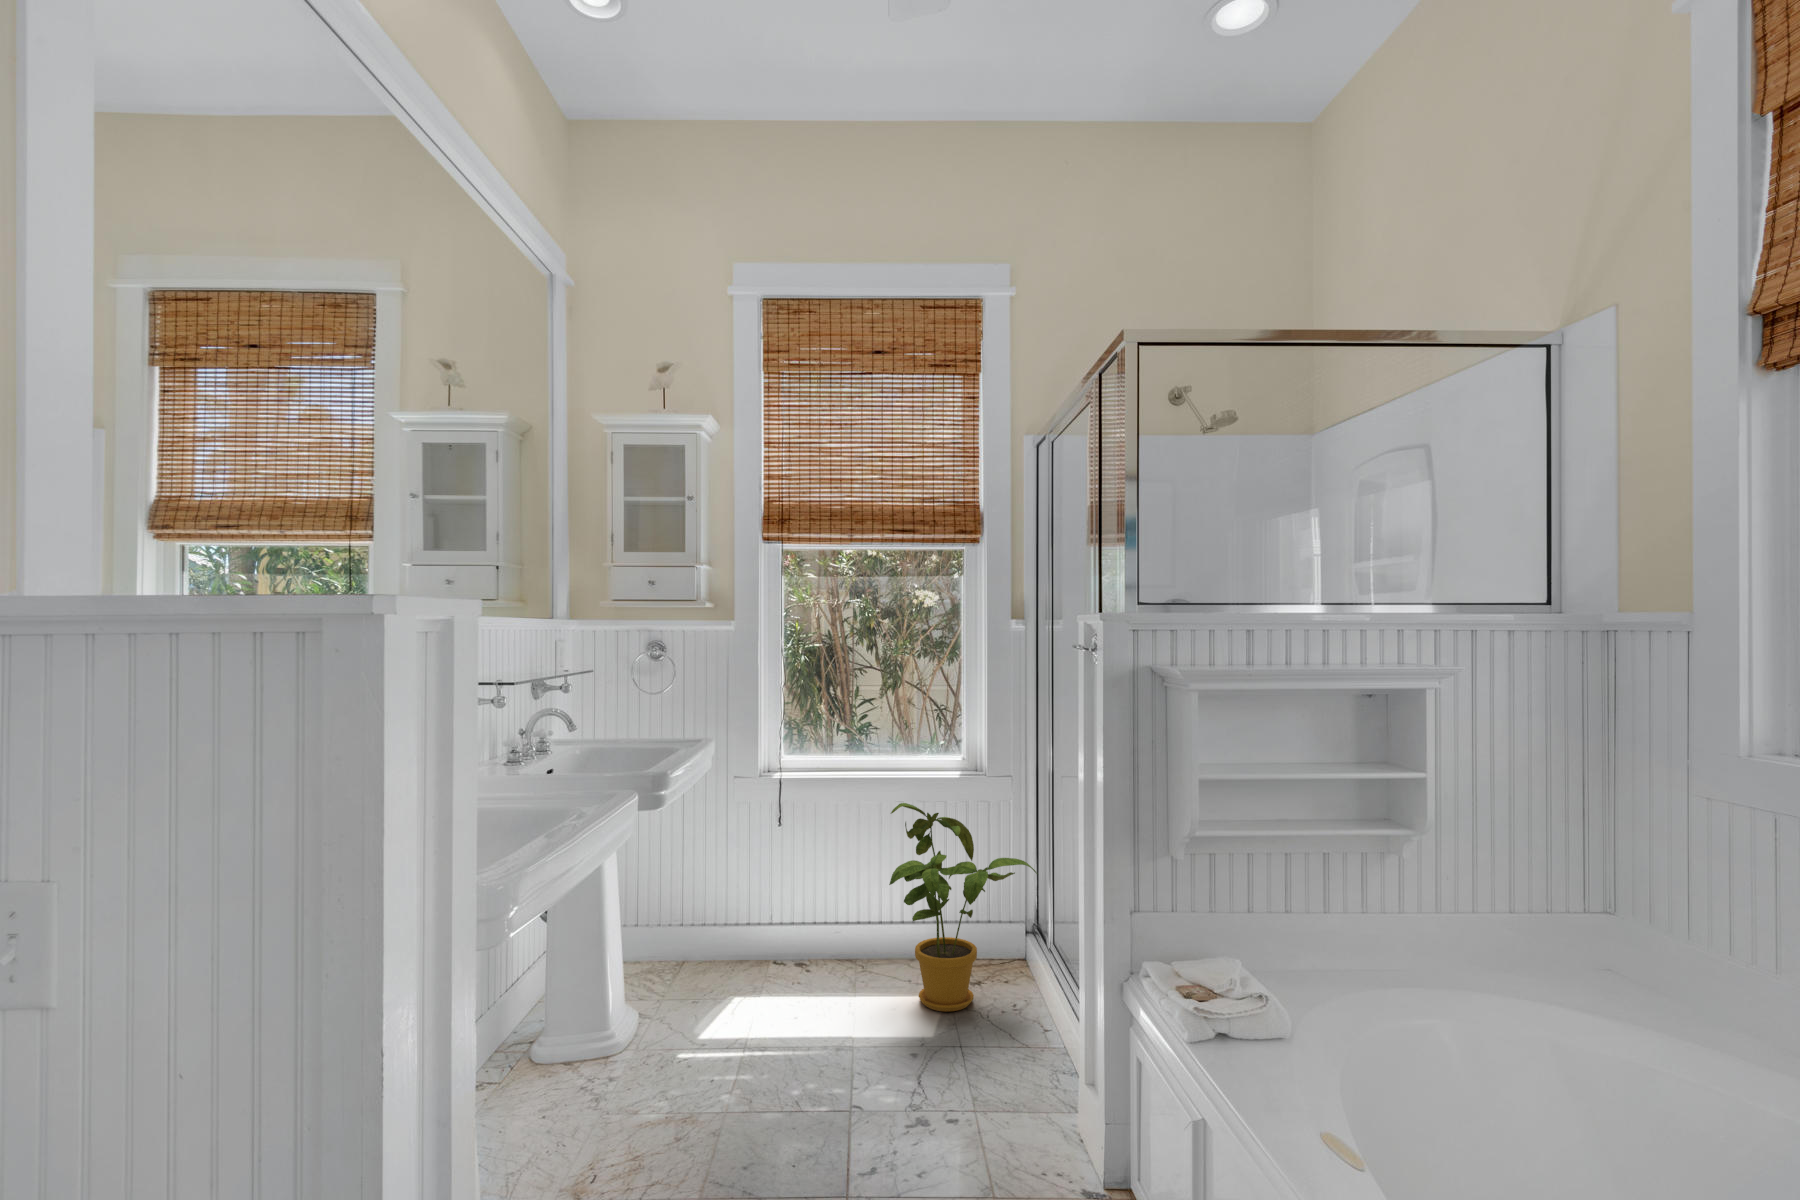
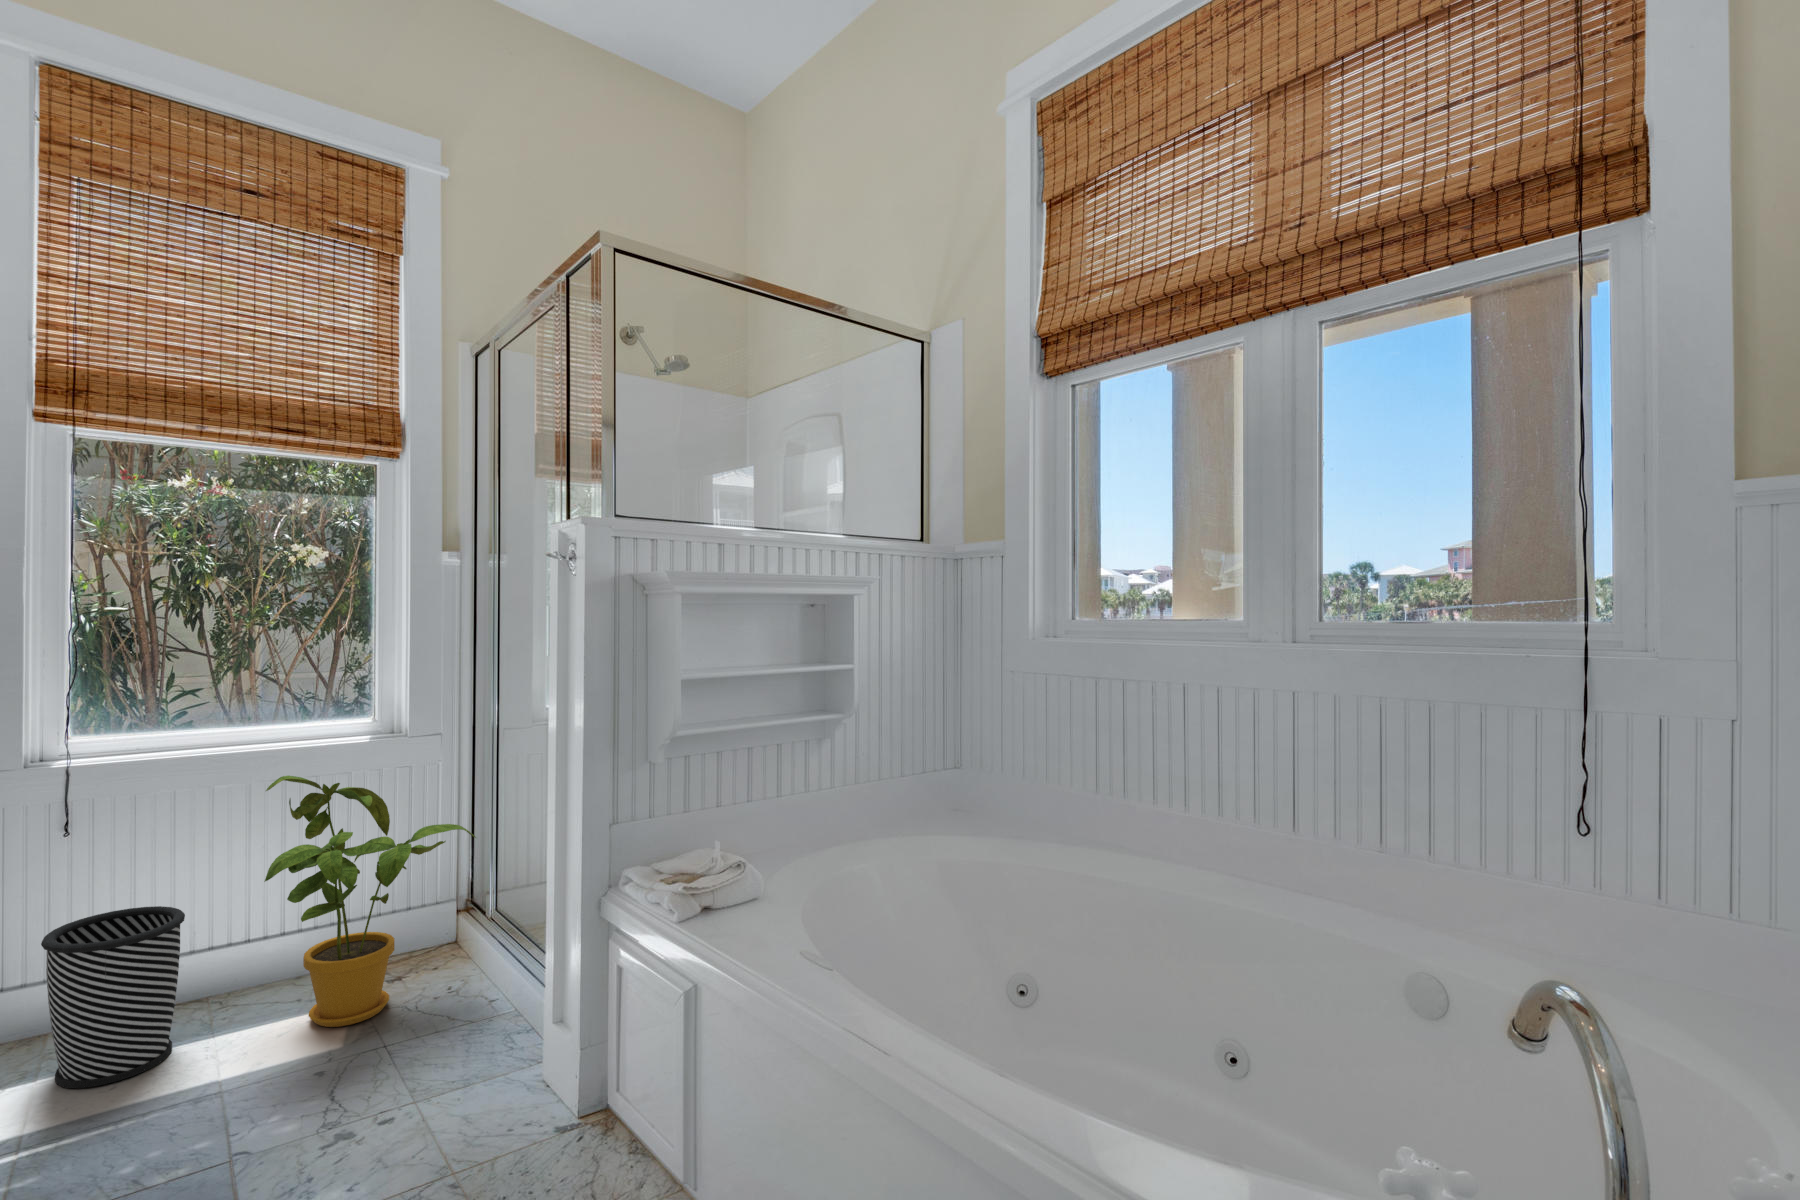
wastebasket: none [768,888,843,1011] -> present [41,906,185,1088]

